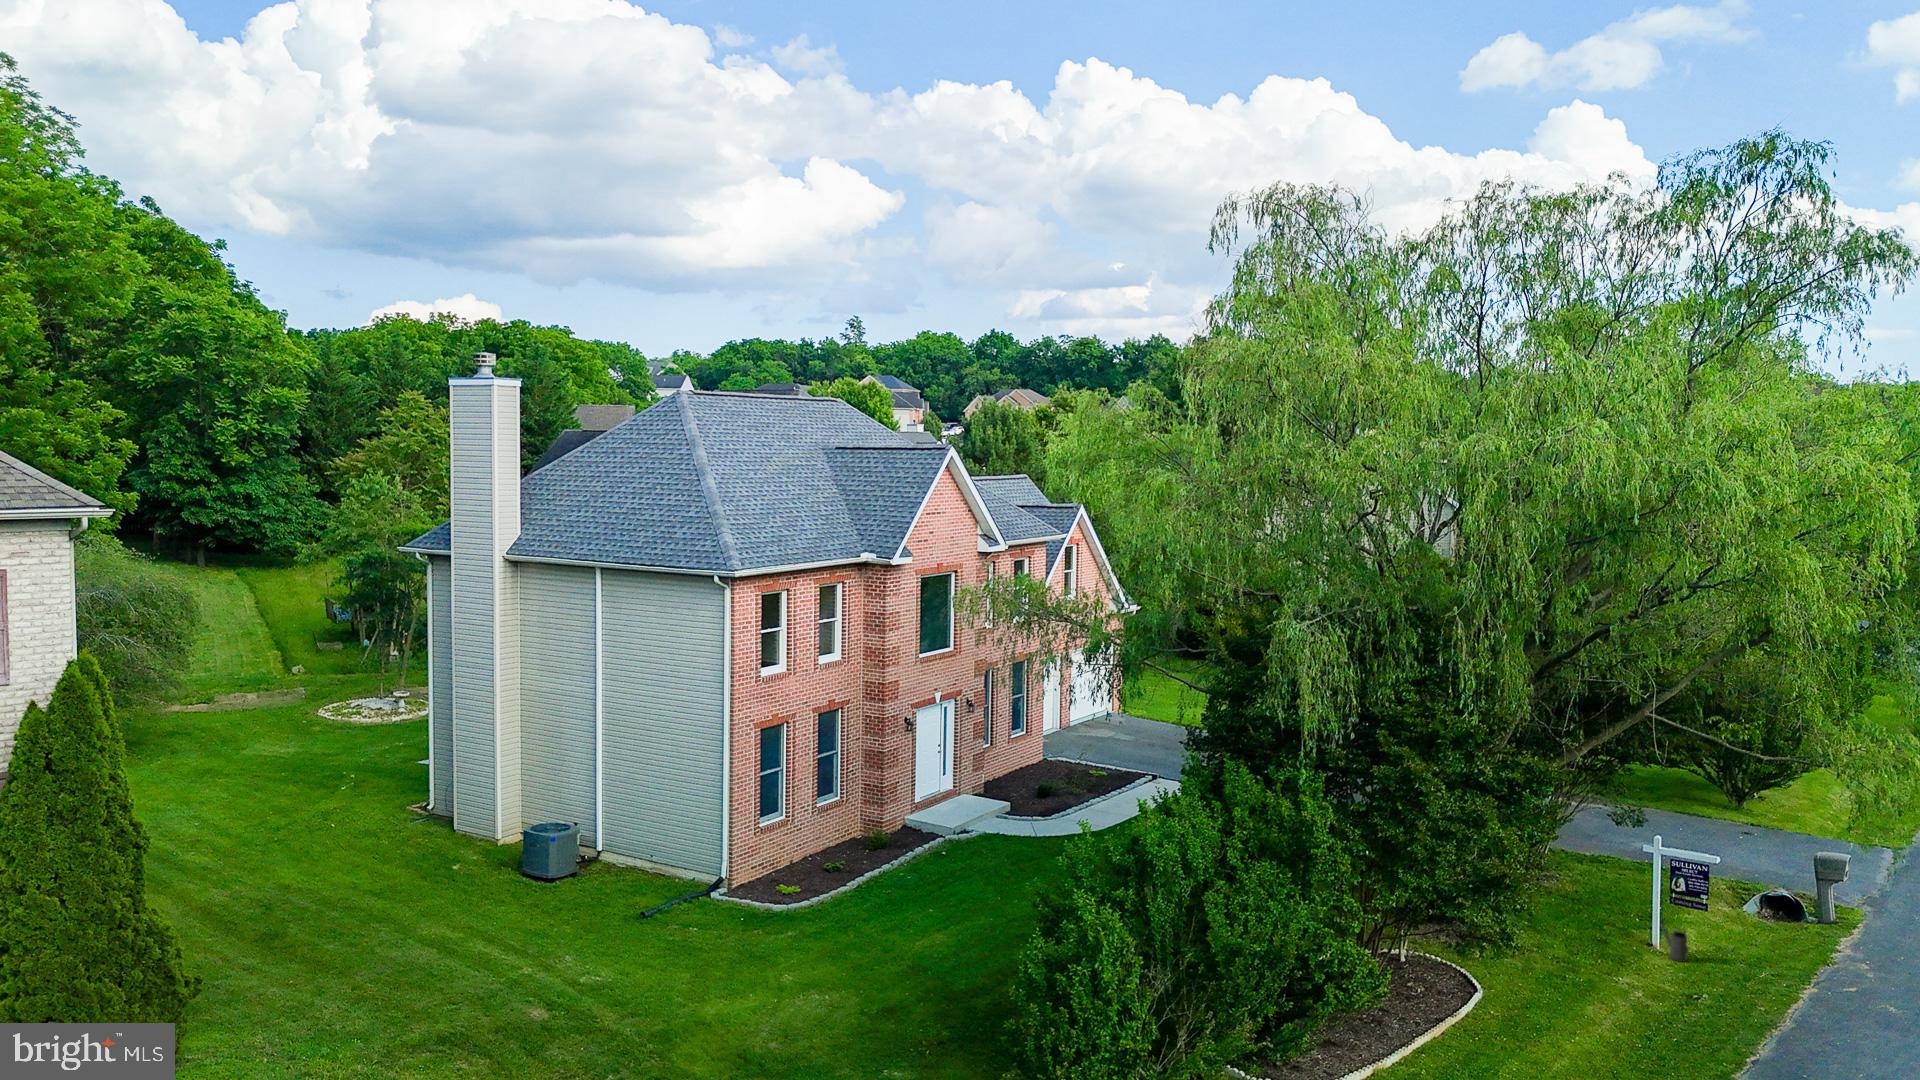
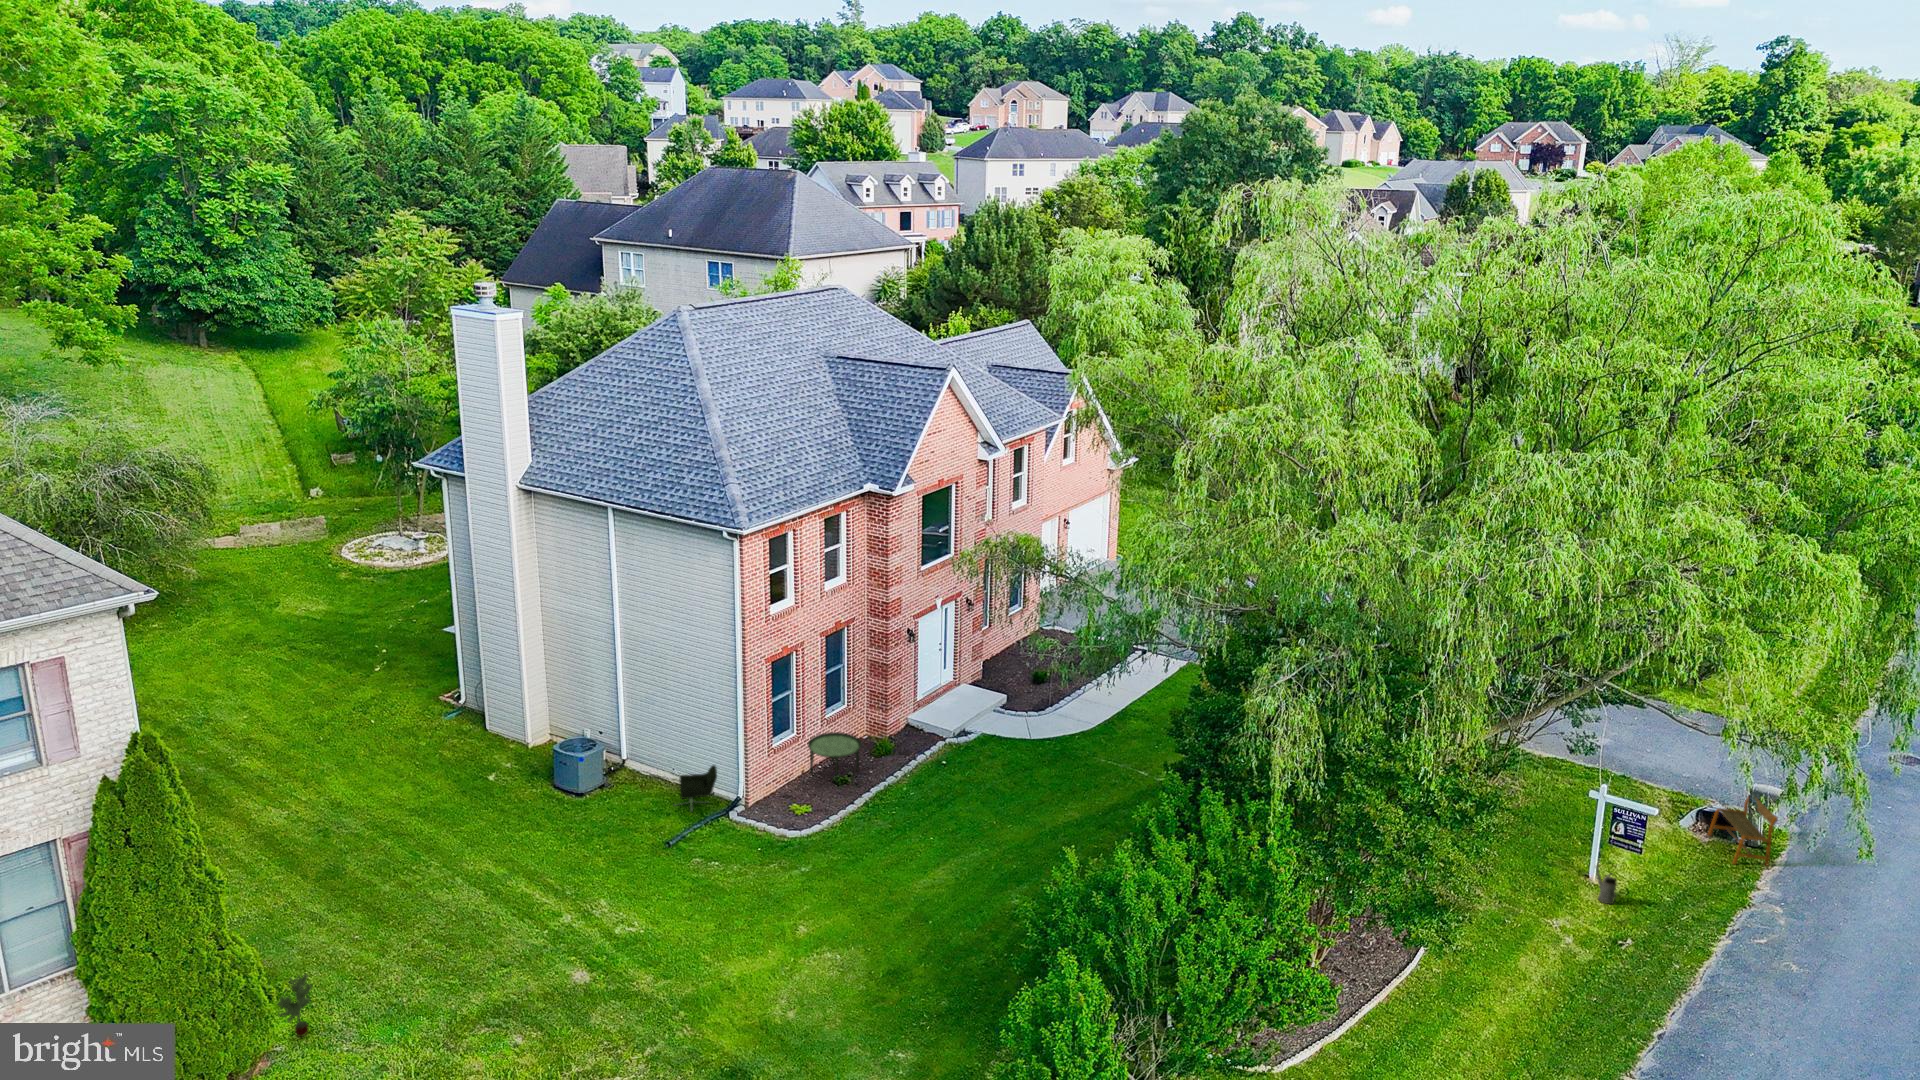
round table: none [796,820,854,868] -> present [808,732,862,783]
lounge chair: none [648,839,697,887] -> present [680,765,717,811]
bench: none [1777,859,1850,934] -> present [1708,797,1778,866]
potted tree: none [184,976,229,1050] -> present [278,974,312,1037]

